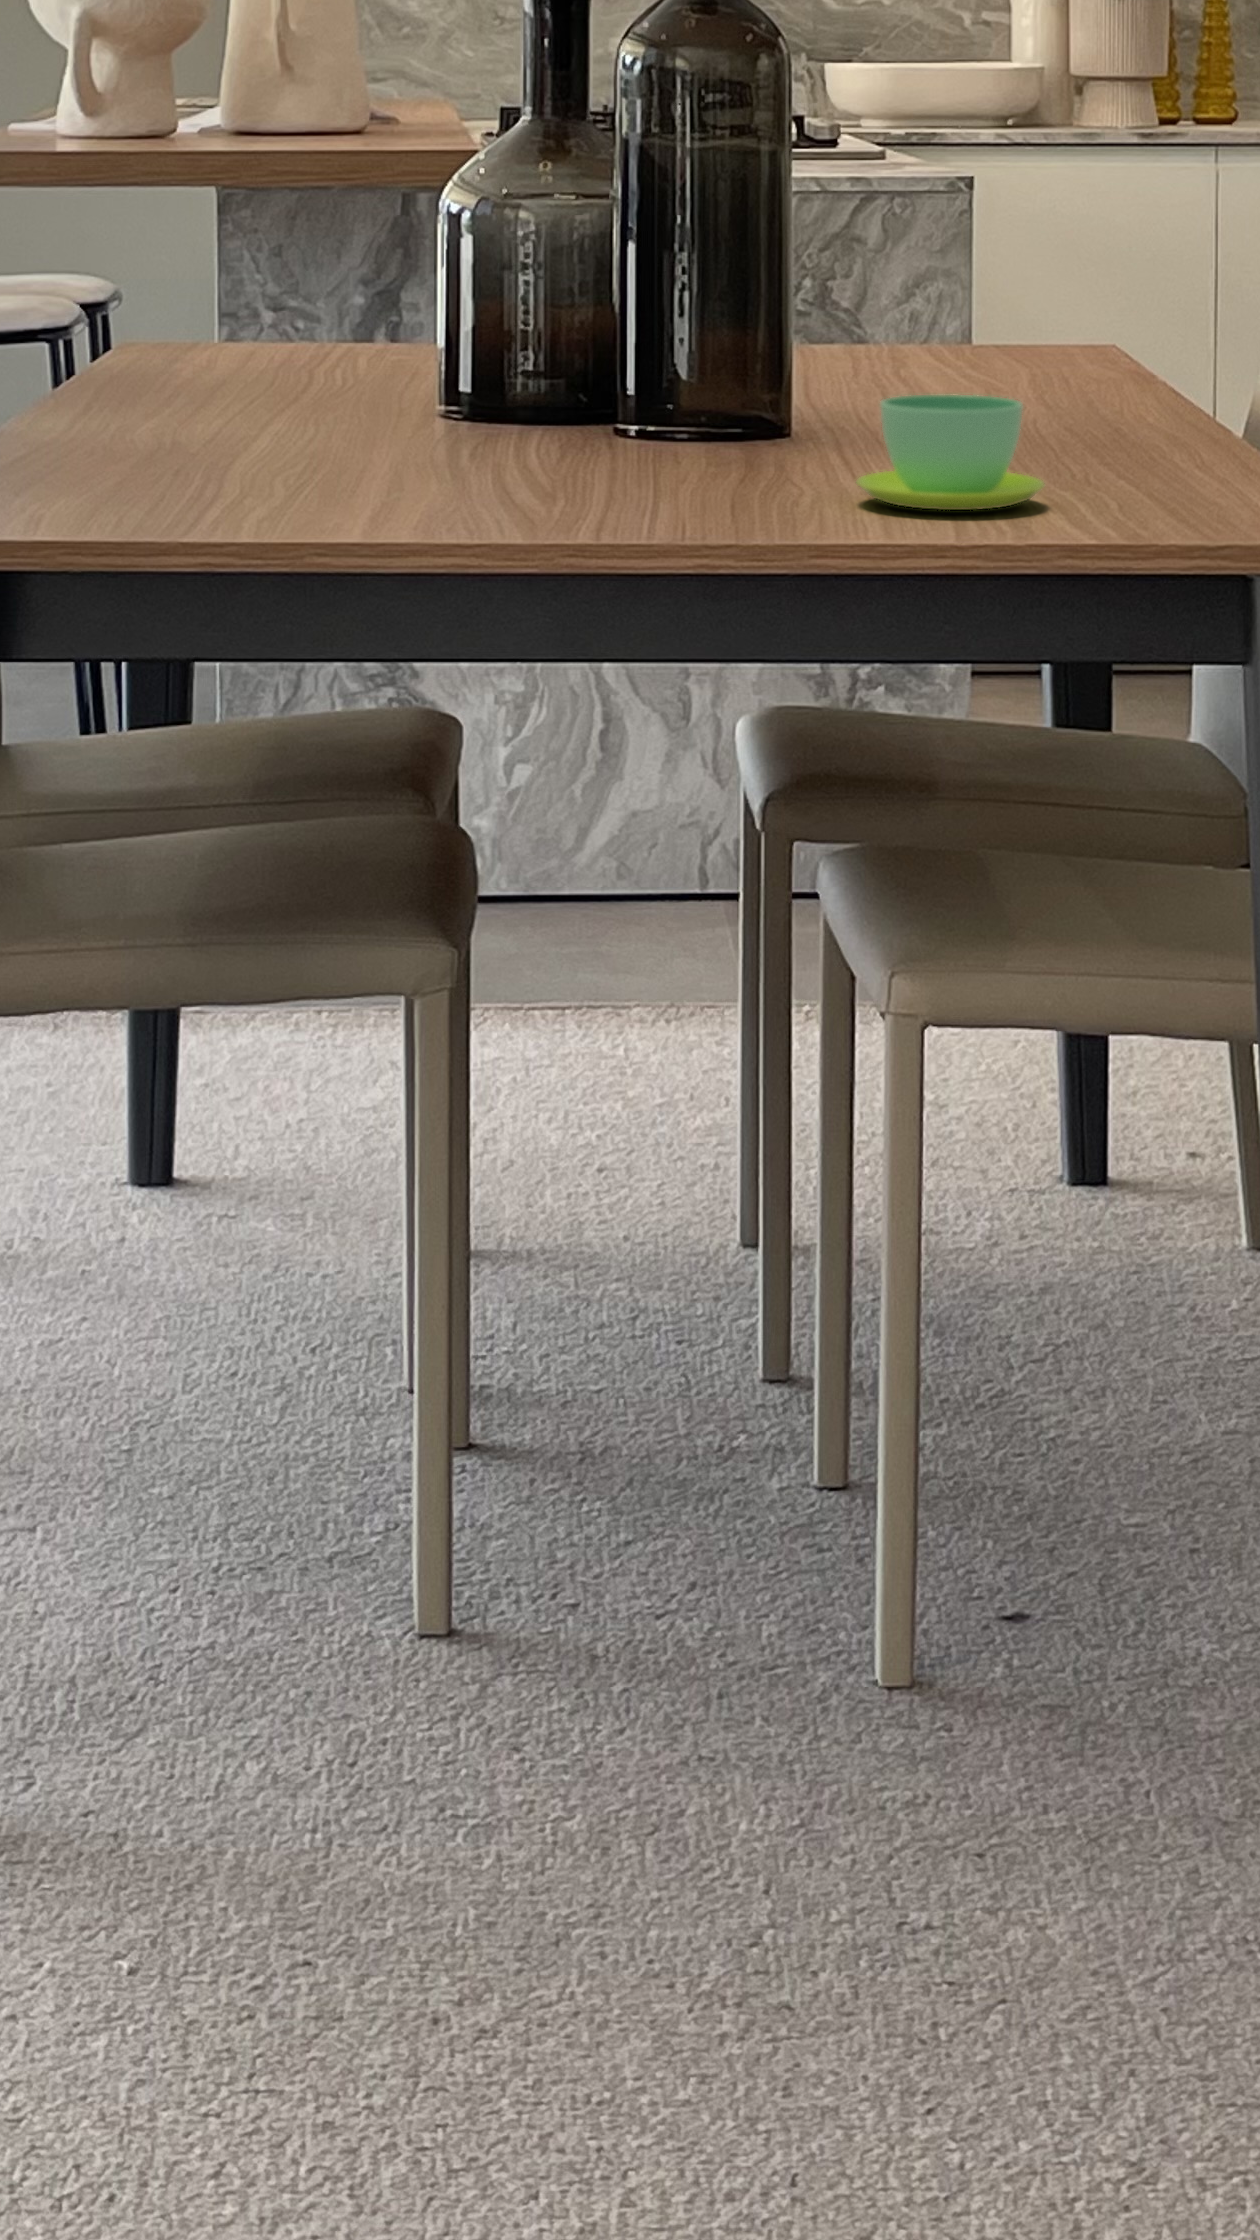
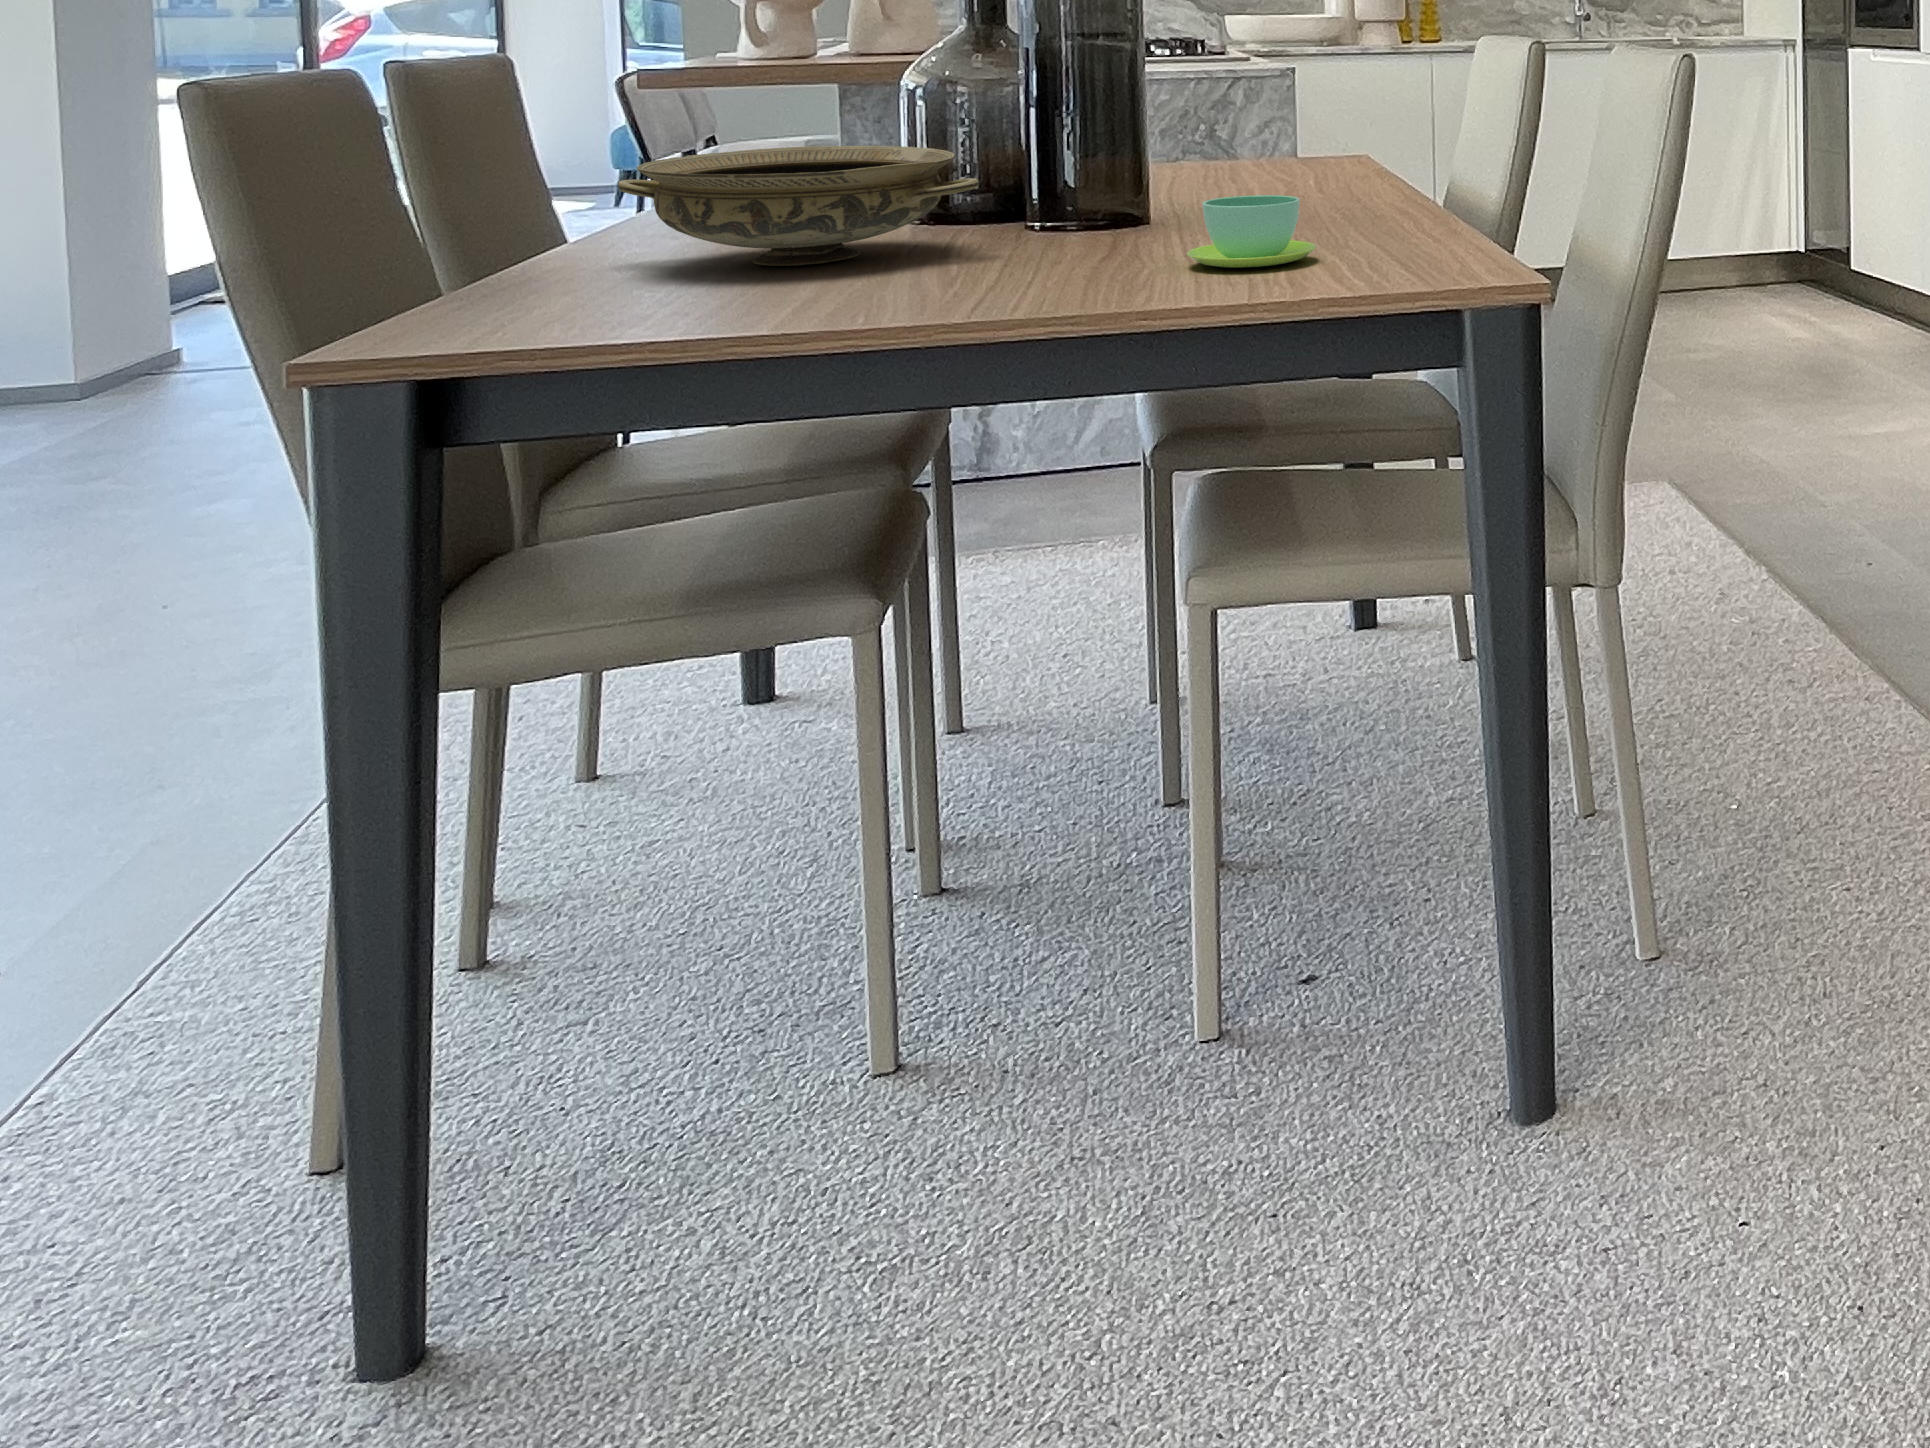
ceramic bowl: none [136,291,569,465] -> present [618,146,980,266]

